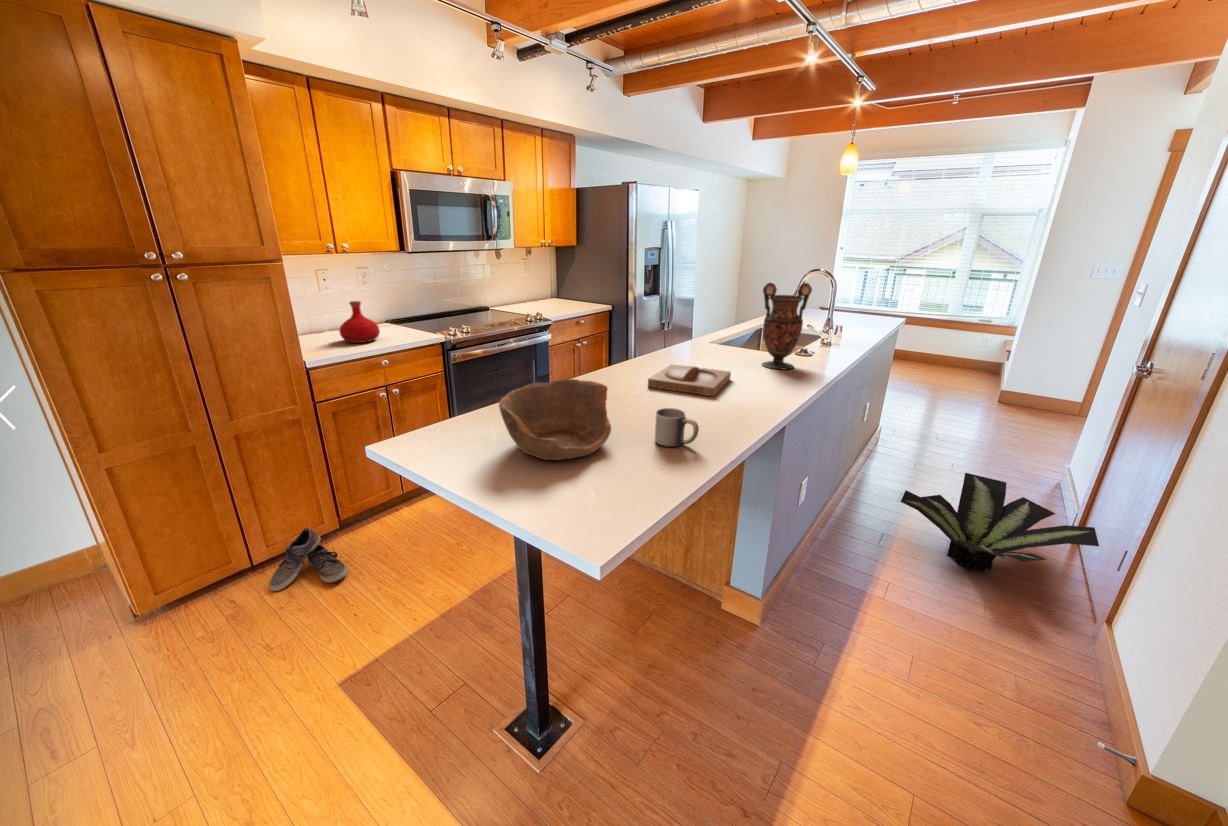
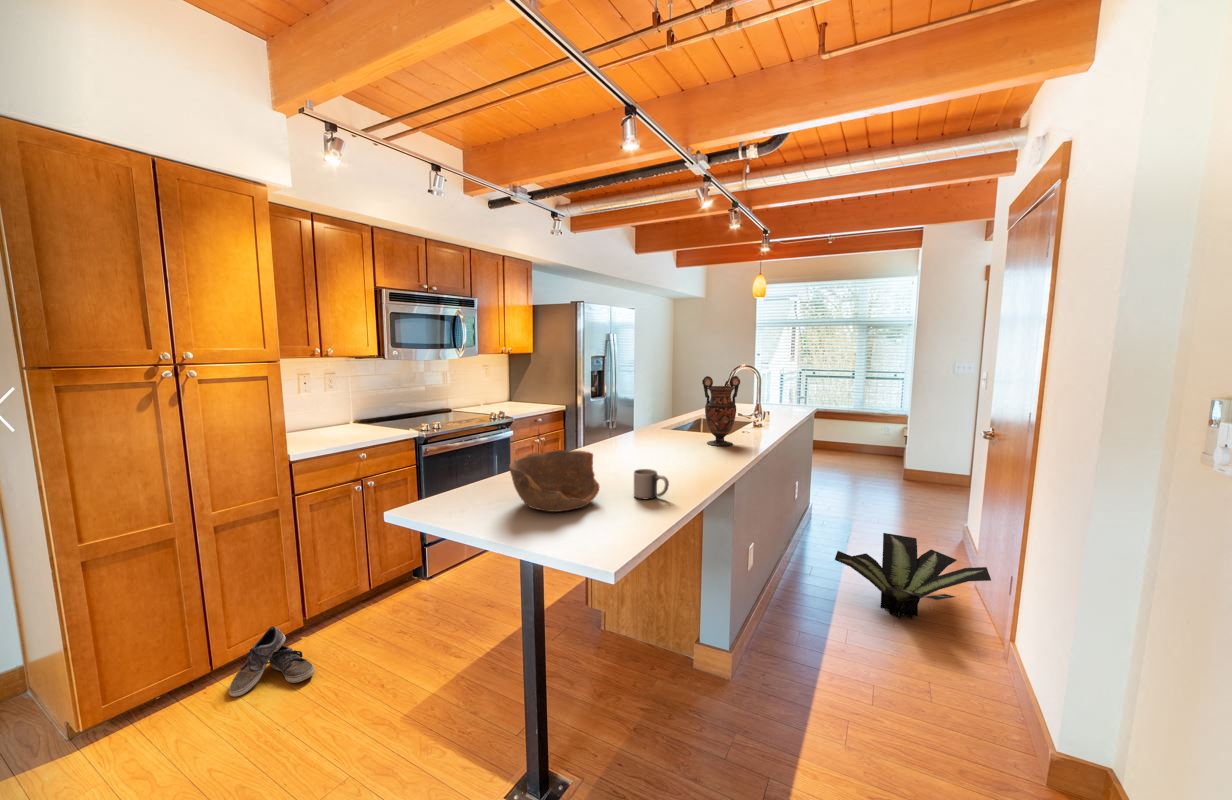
bottle: present [339,301,380,343] -> none [318,401,357,440]
tray: present [648,364,731,396] -> none [617,444,683,466]

